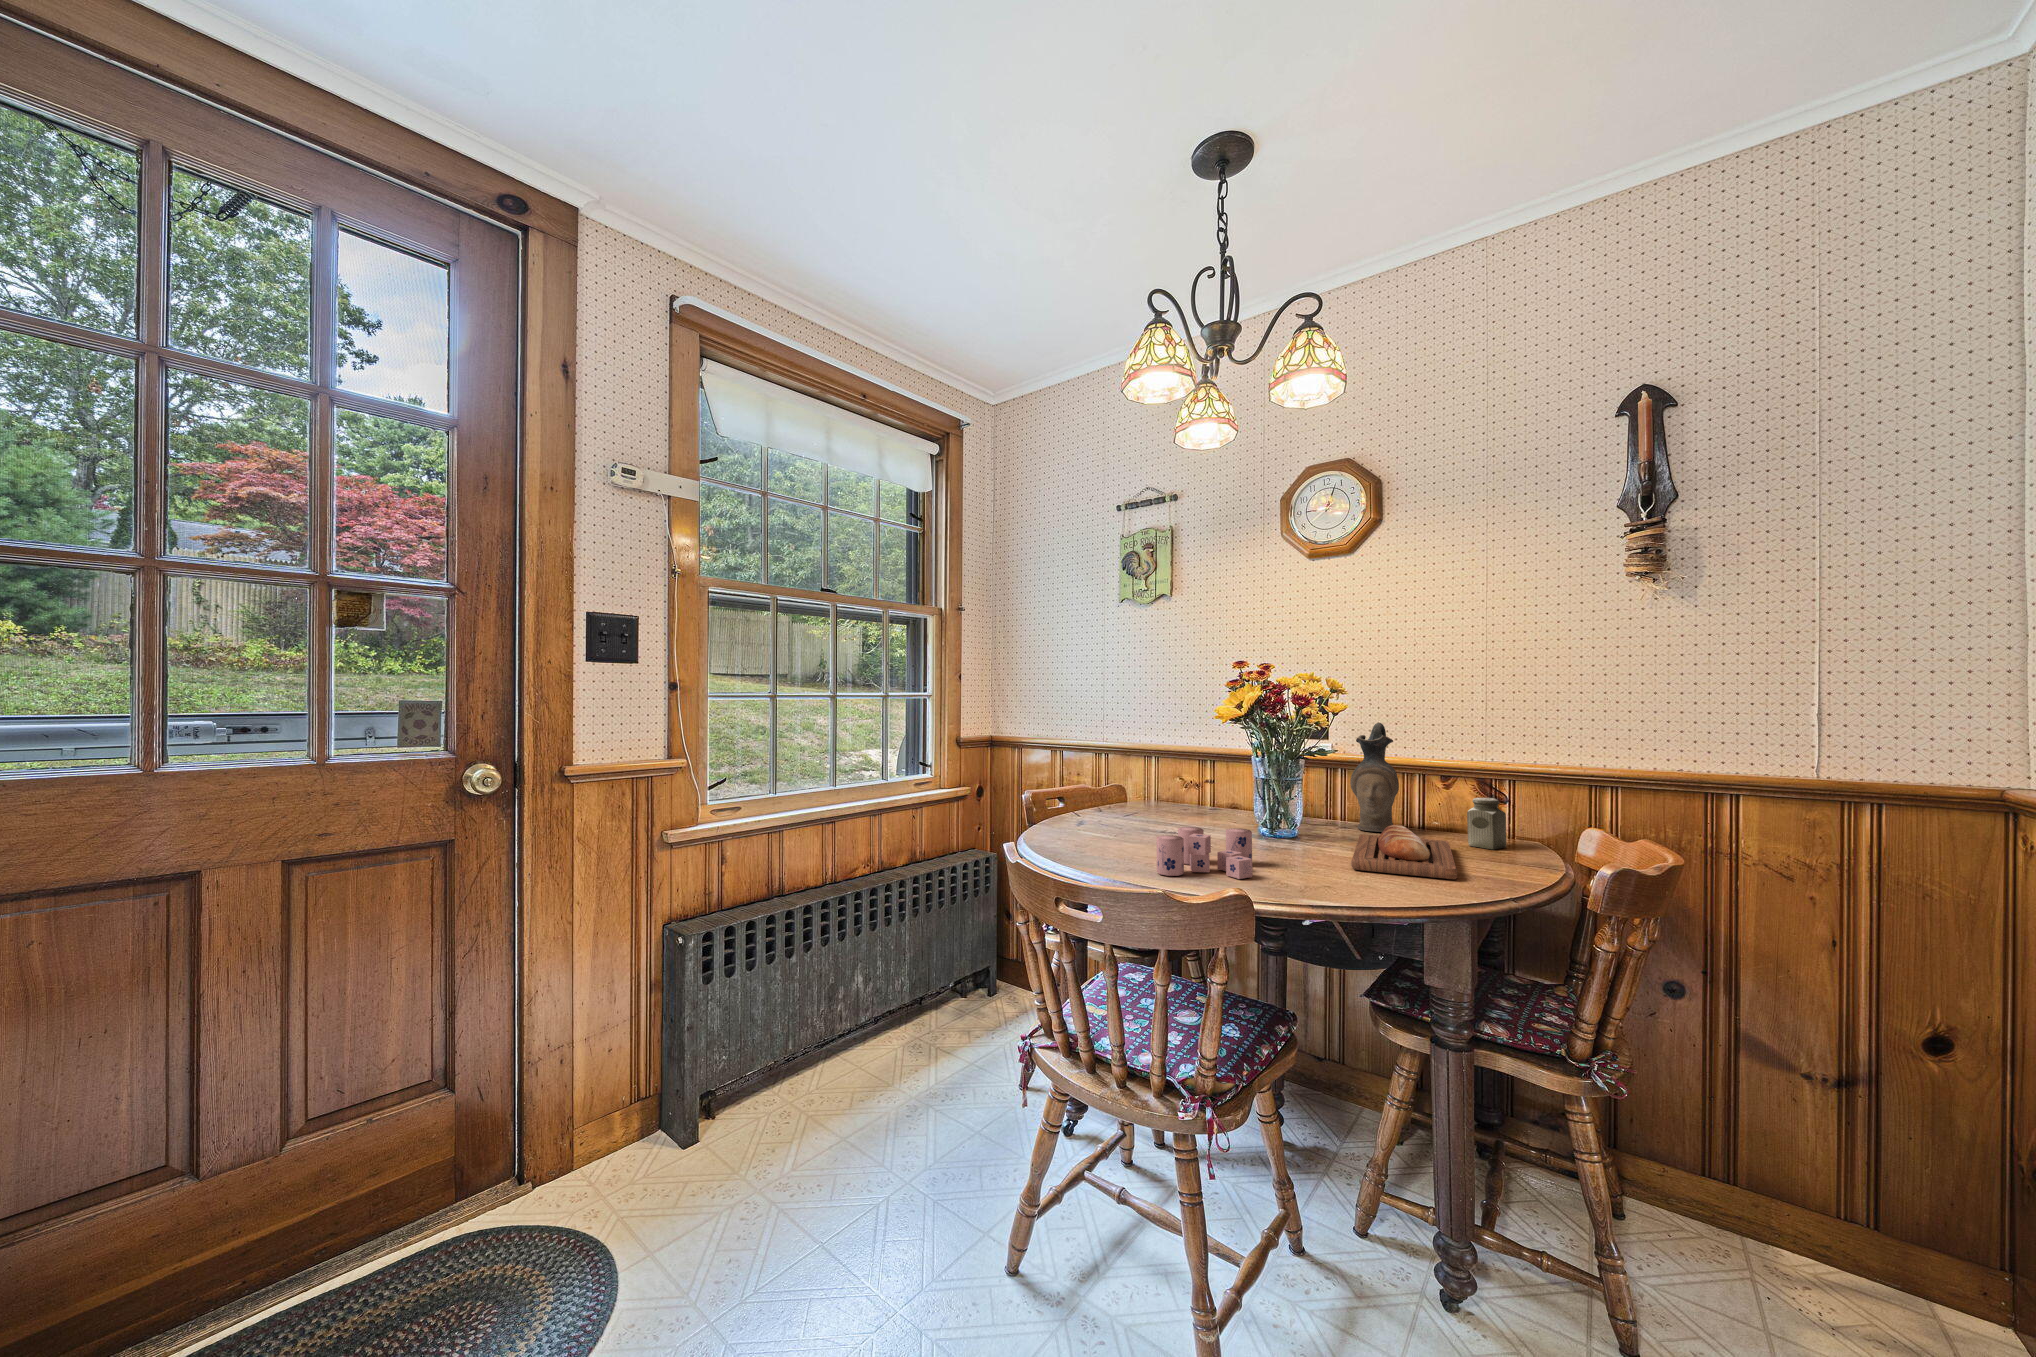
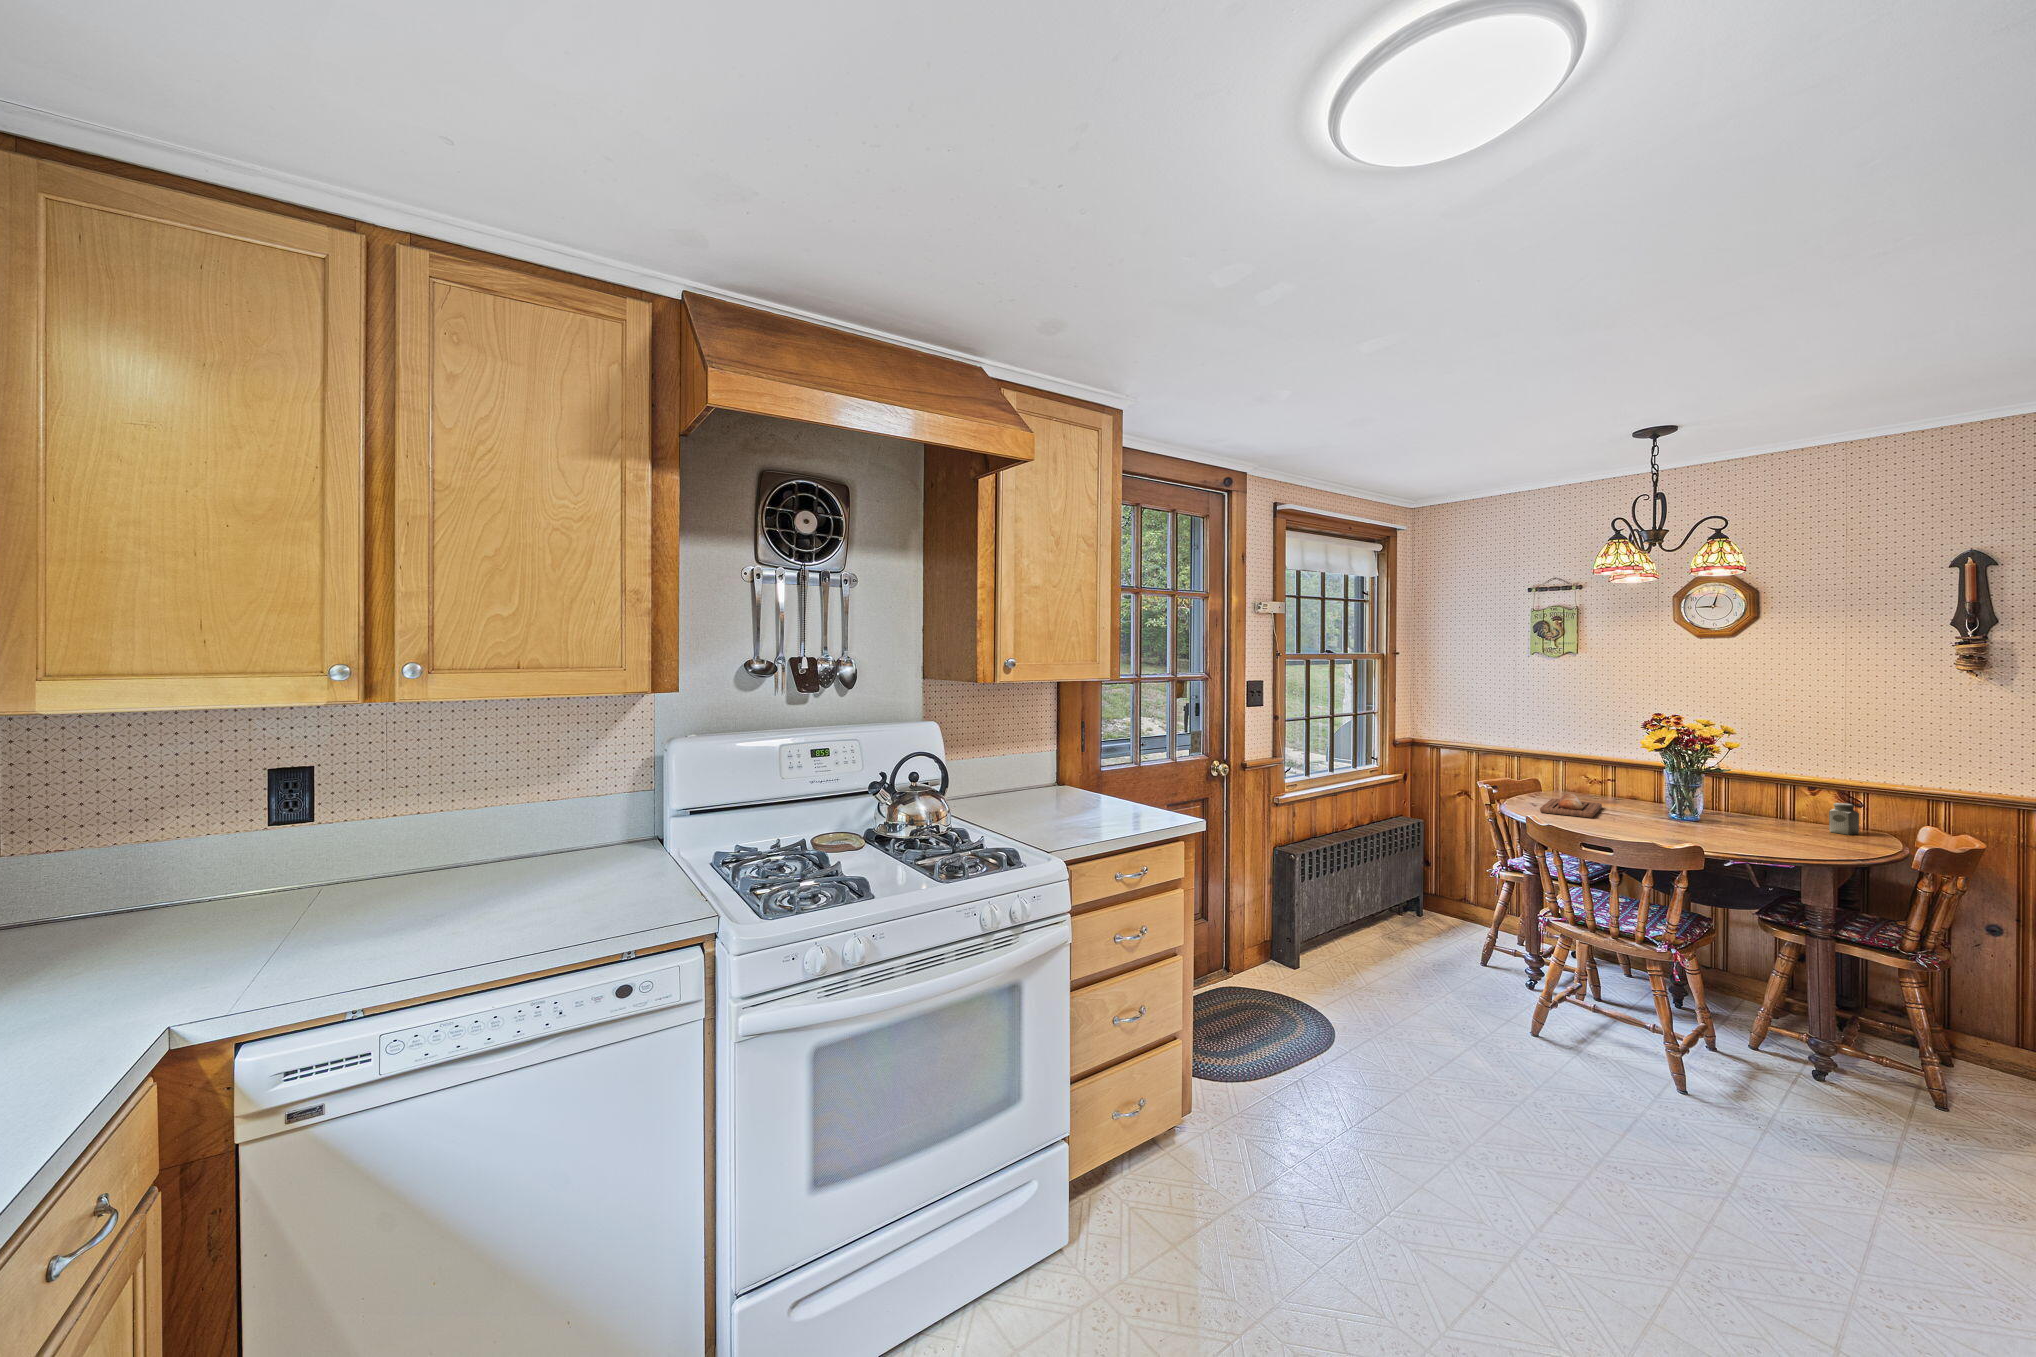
ceramic pitcher: present [1350,723,1399,832] -> none [1737,751,1775,821]
bread loaf: present [1351,825,1457,879] -> present [1540,794,1602,818]
candle: present [1157,827,1252,879] -> none [1621,812,1685,841]

